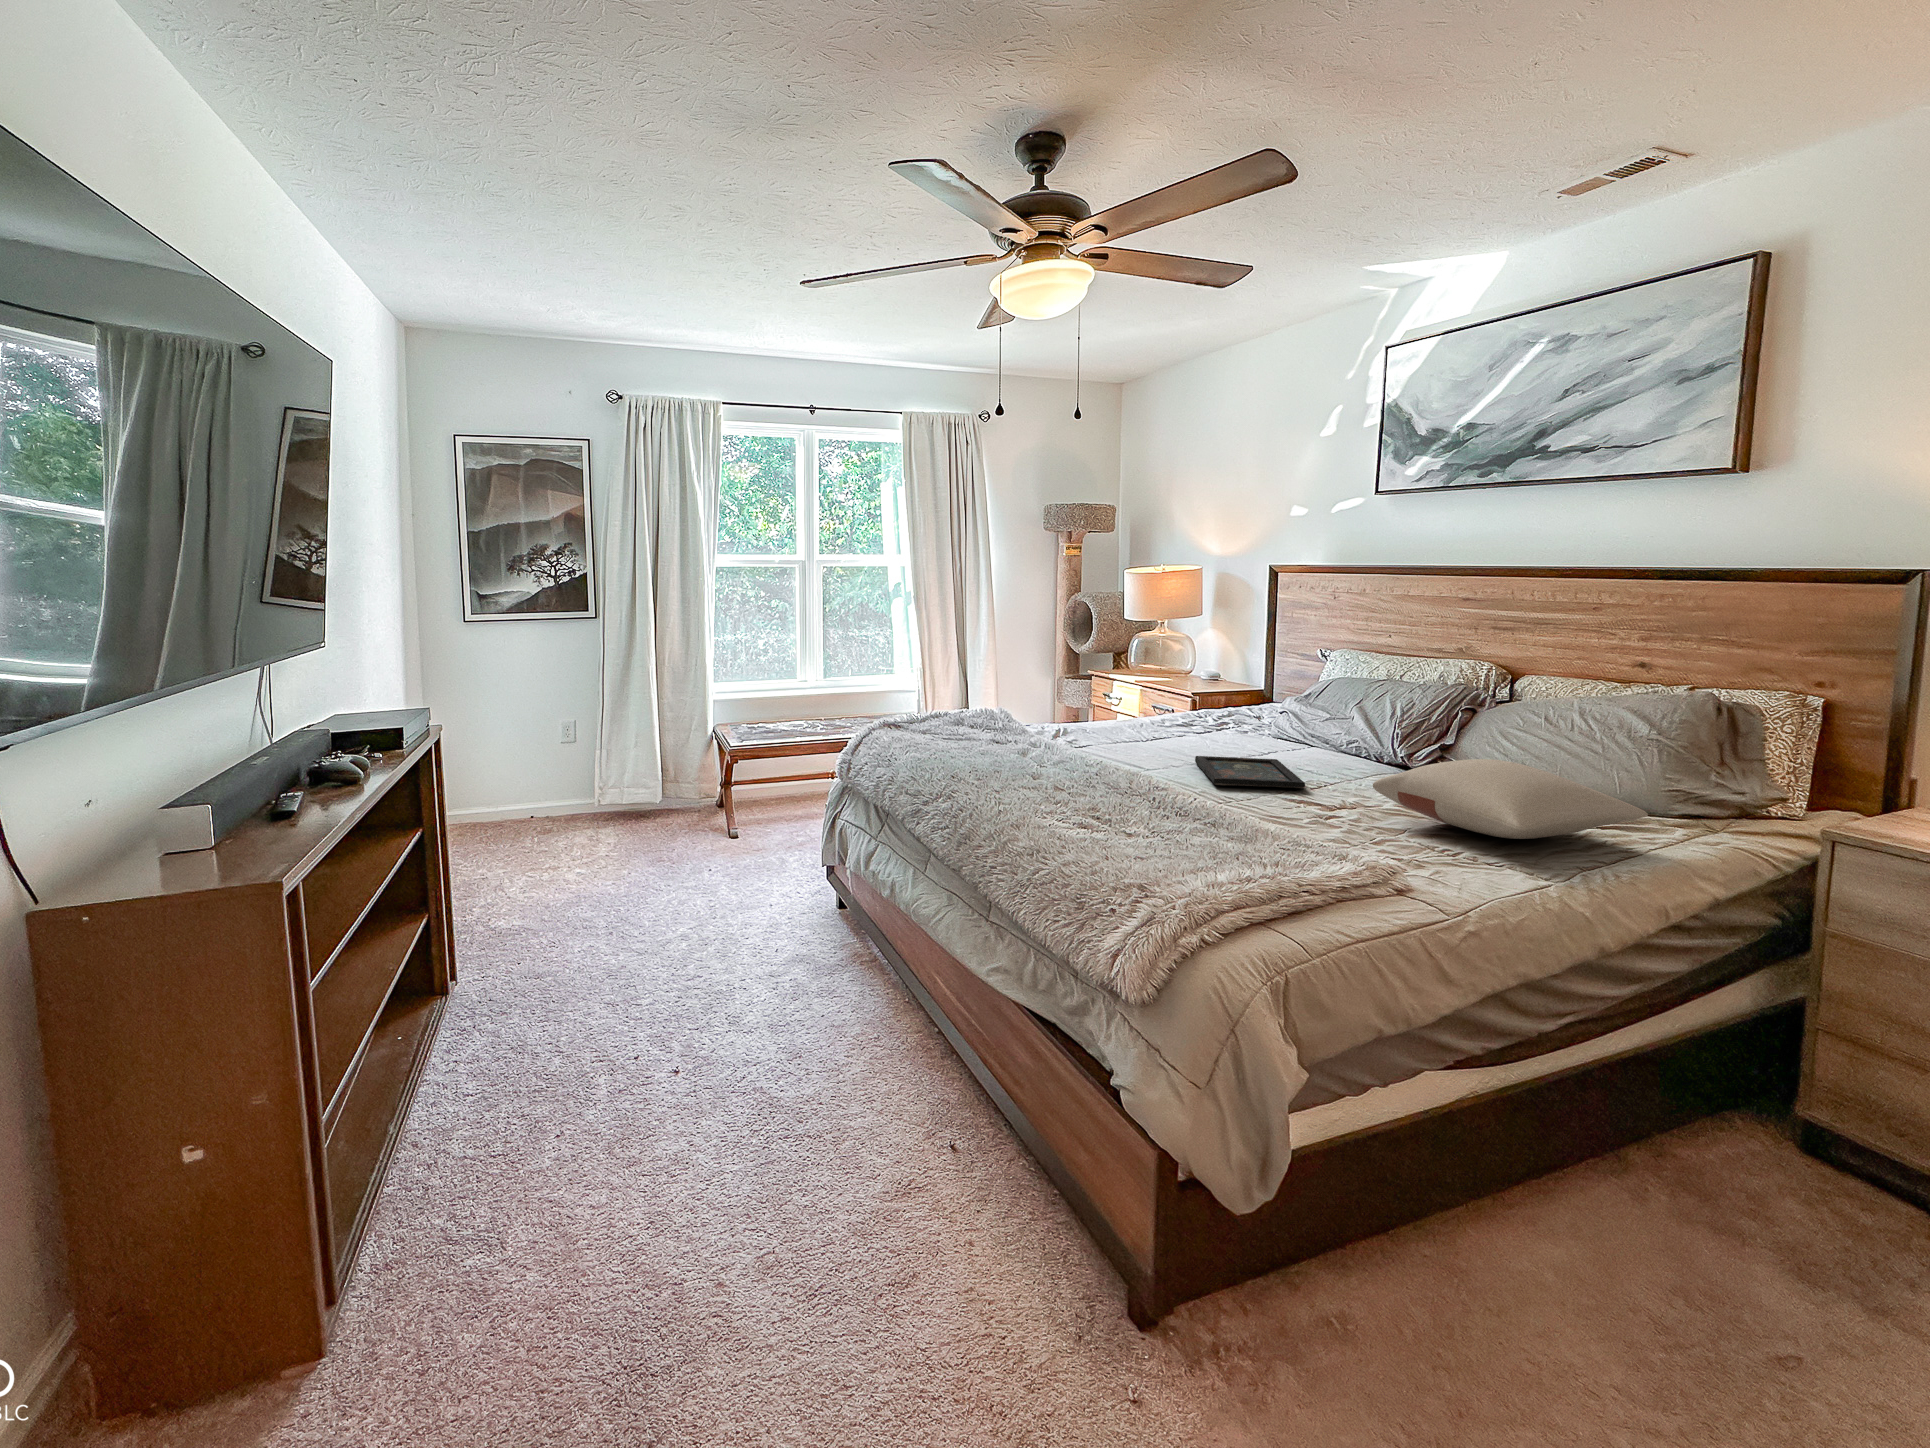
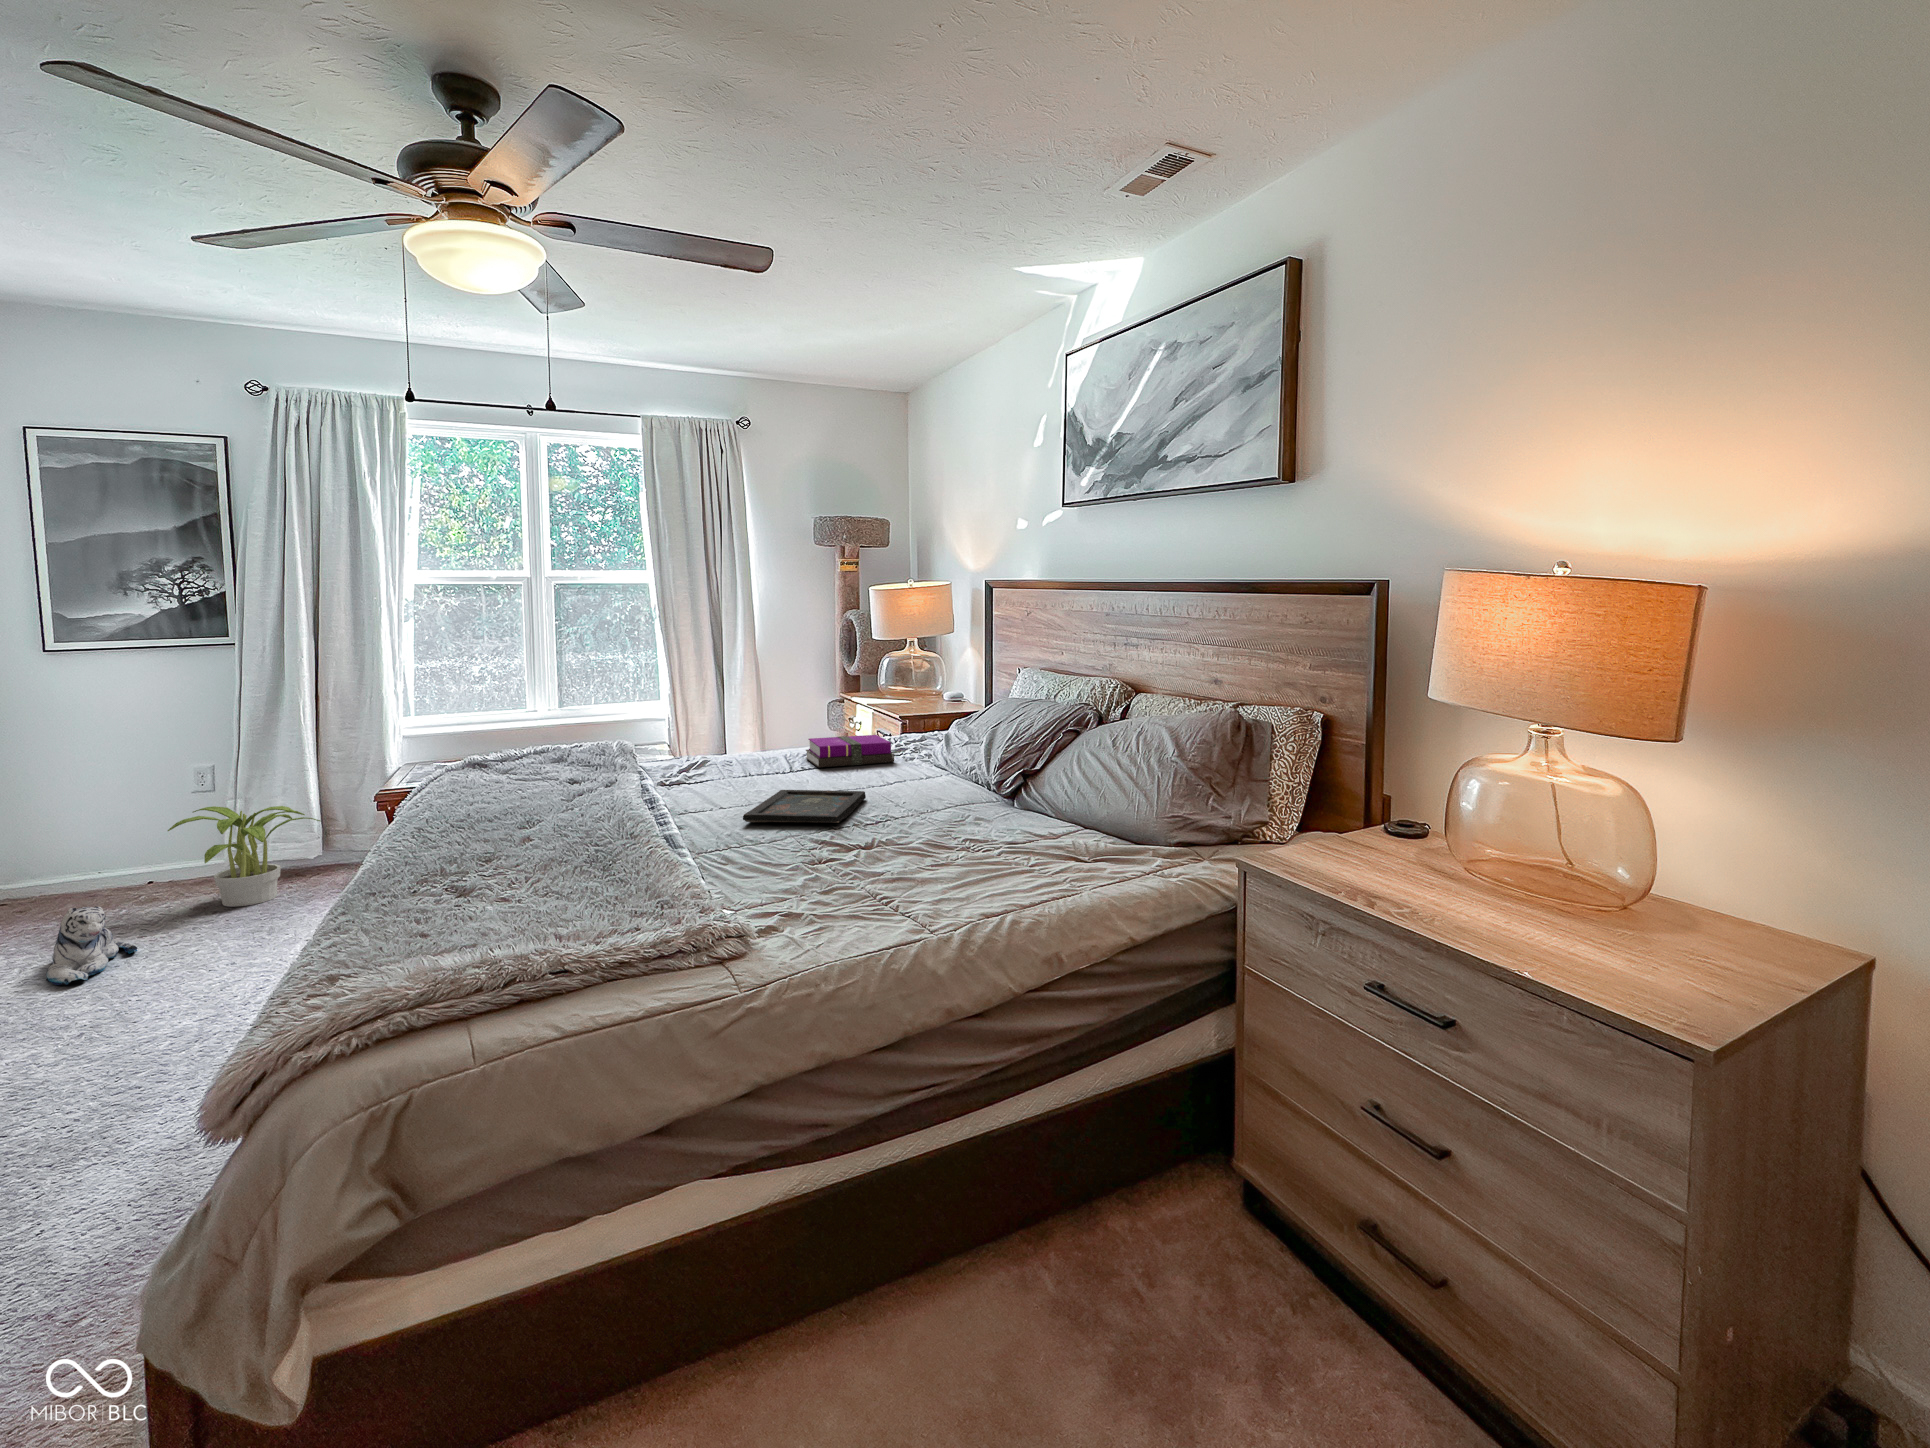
notebook: none [1140,706,1232,735] -> present [806,735,894,767]
potted plant: none [573,755,669,839] -> present [168,806,320,907]
pillow: present [1373,759,1648,839] -> none [847,786,1076,873]
plush toy: none [526,836,582,899] -> present [46,906,137,985]

